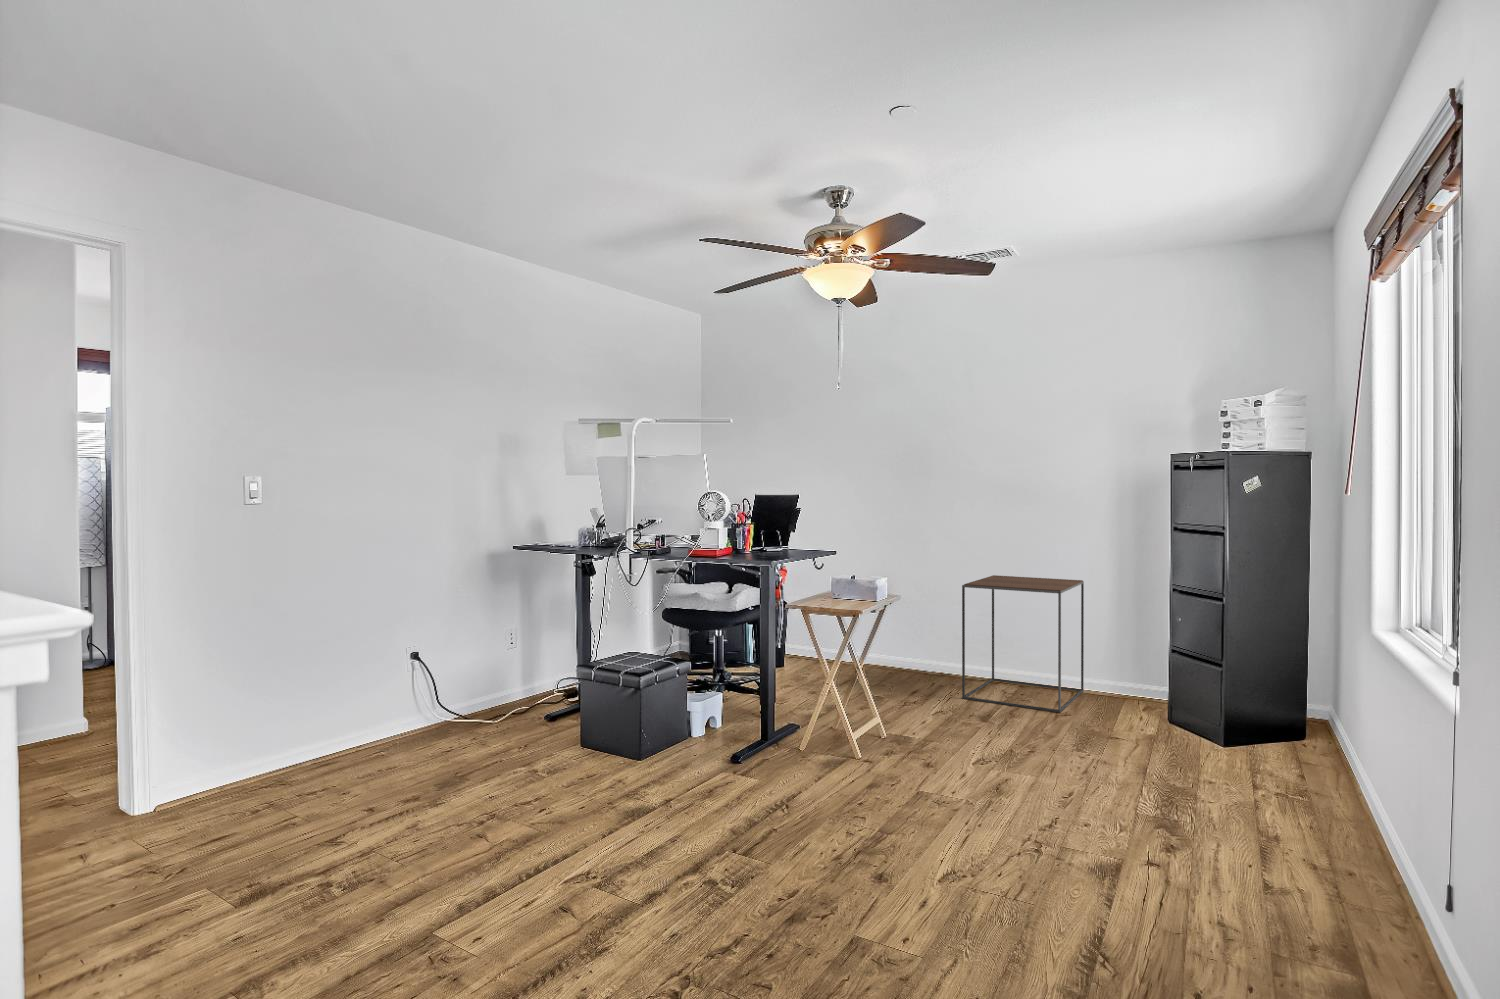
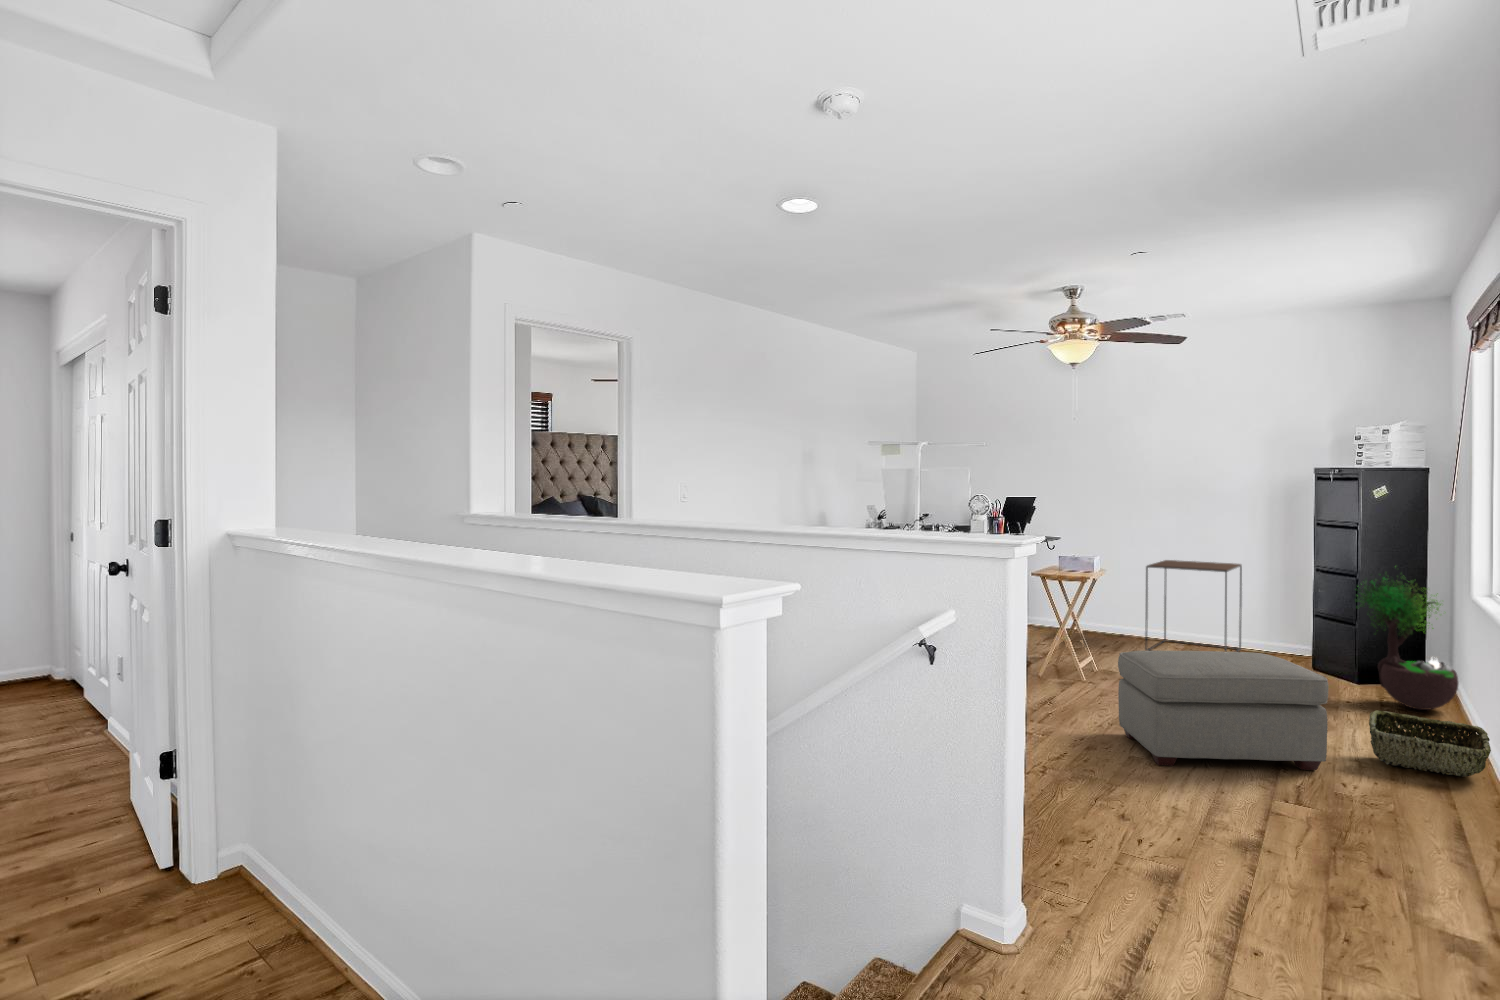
potted tree: none [1217,588,1357,797] -> present [1355,566,1459,710]
ottoman: none [858,739,1171,957] -> present [1118,651,1328,770]
woven basket: none [1237,833,1431,961] -> present [1369,710,1491,776]

